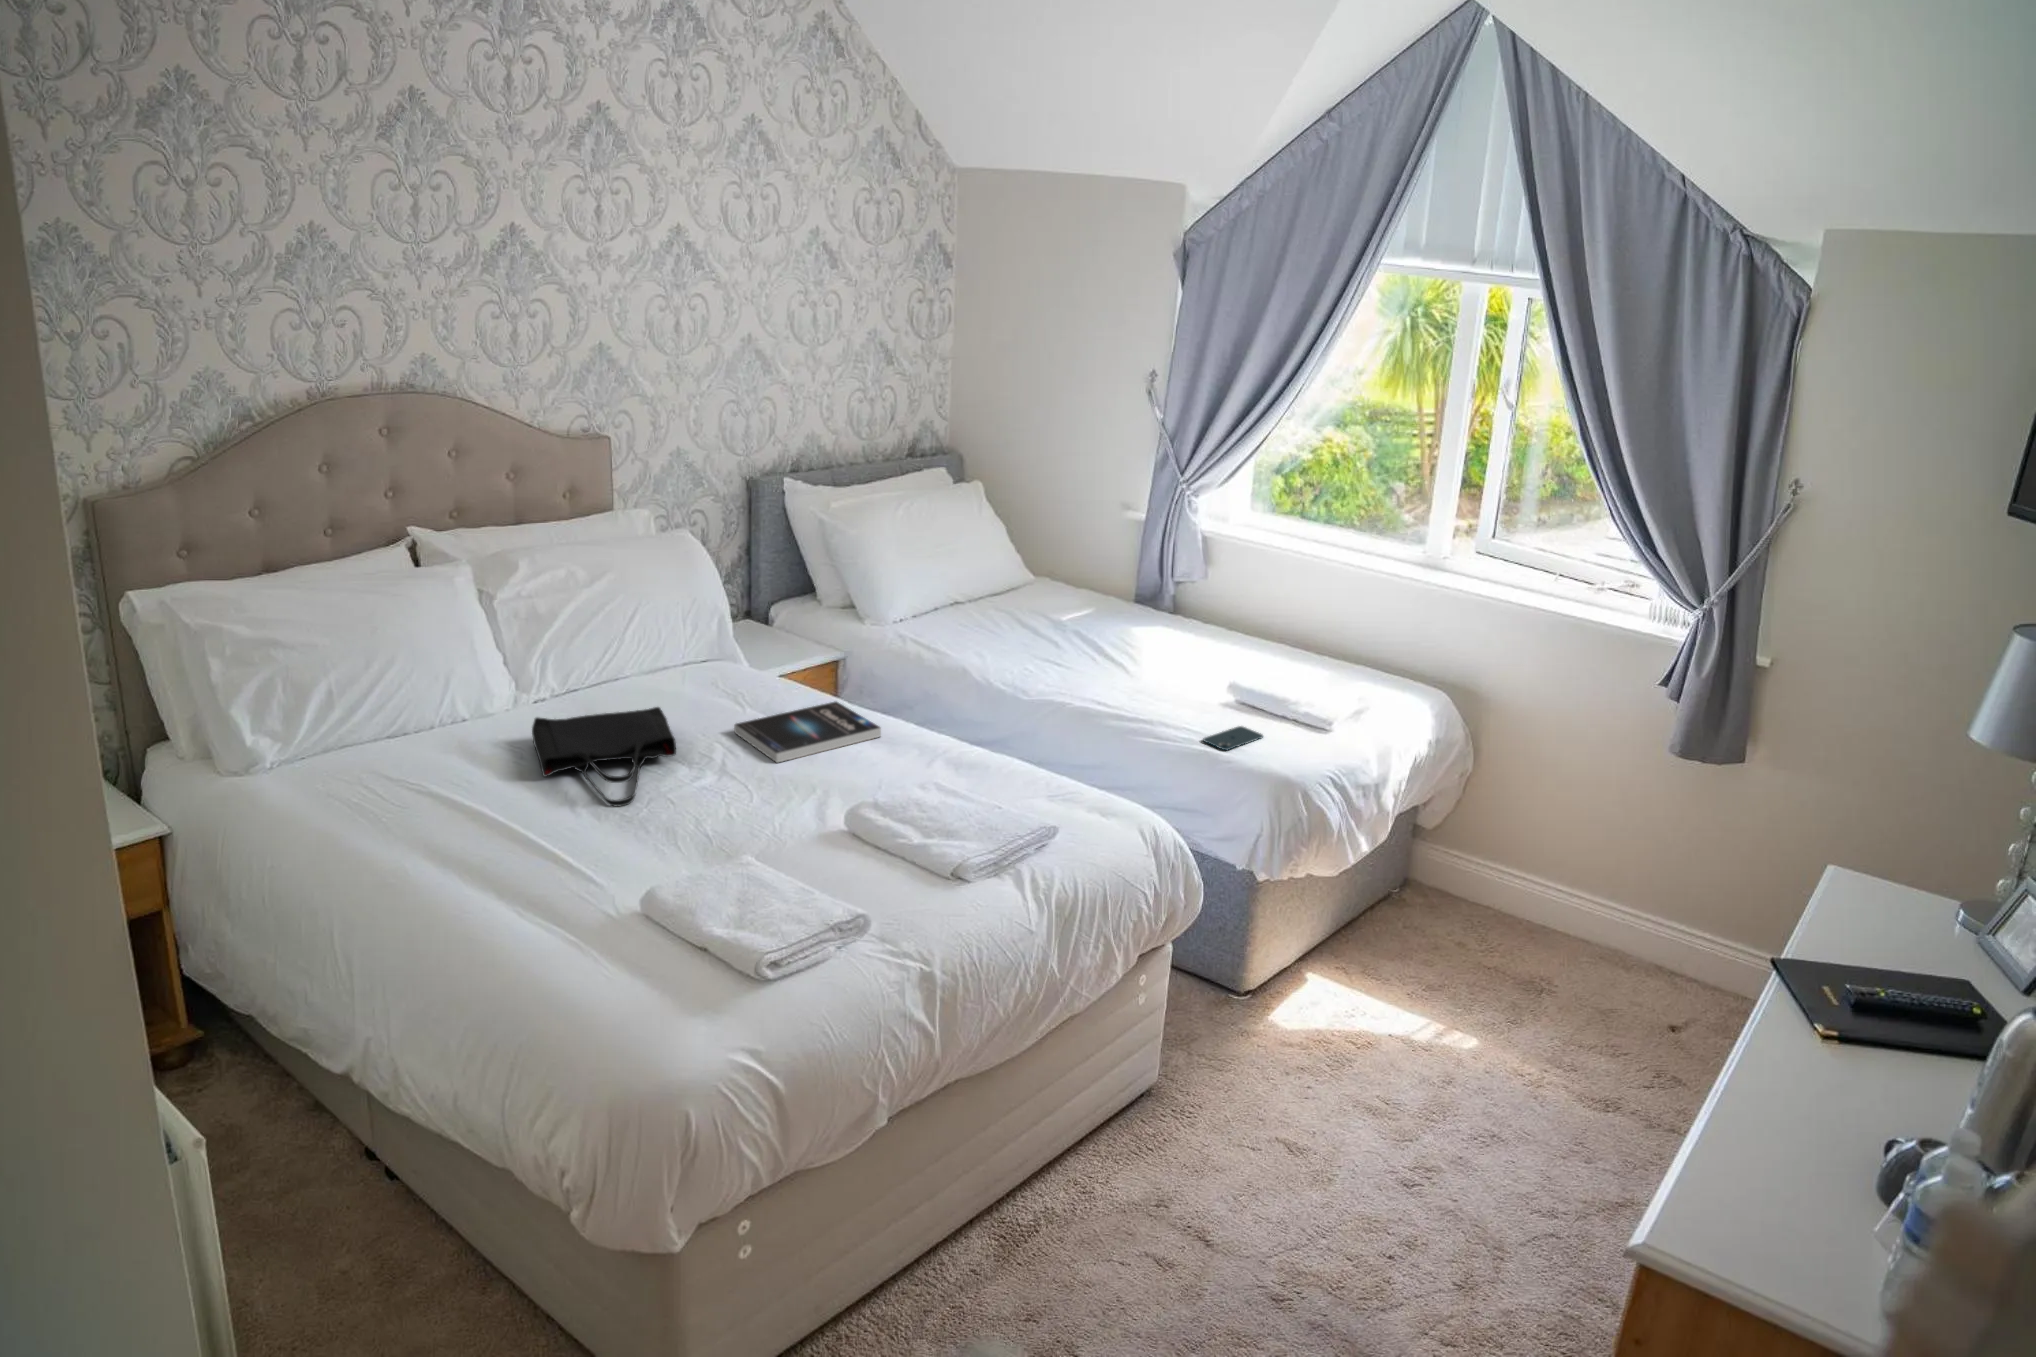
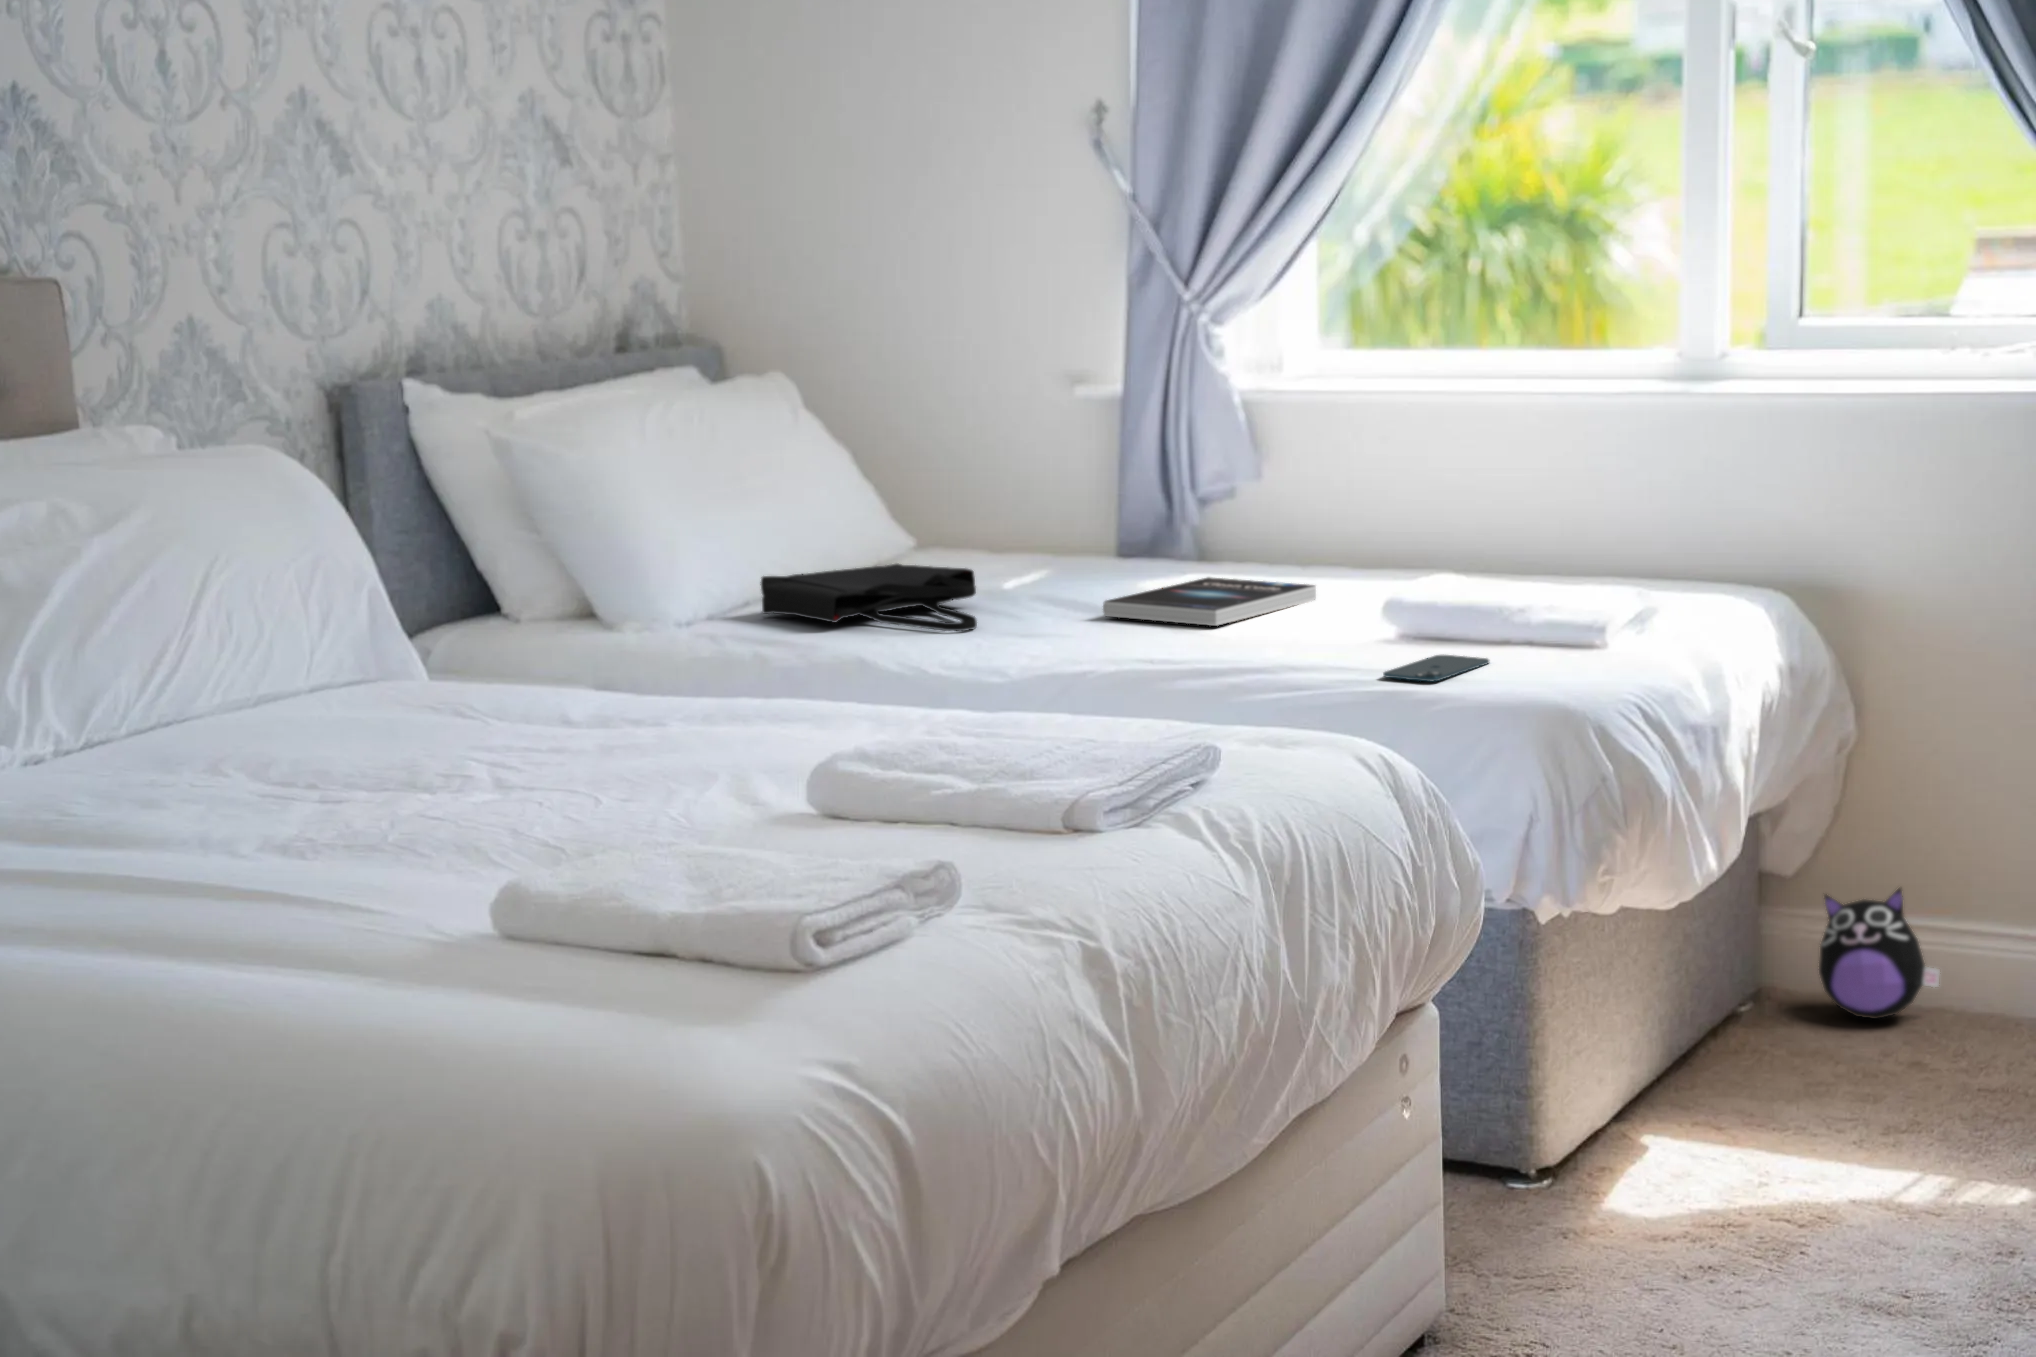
book: present [734,702,881,763] -> present [1103,577,1316,626]
tote bag: present [532,707,676,806] -> present [760,564,977,631]
plush toy: none [1435,847,1498,916] -> present [1819,888,1940,1019]

